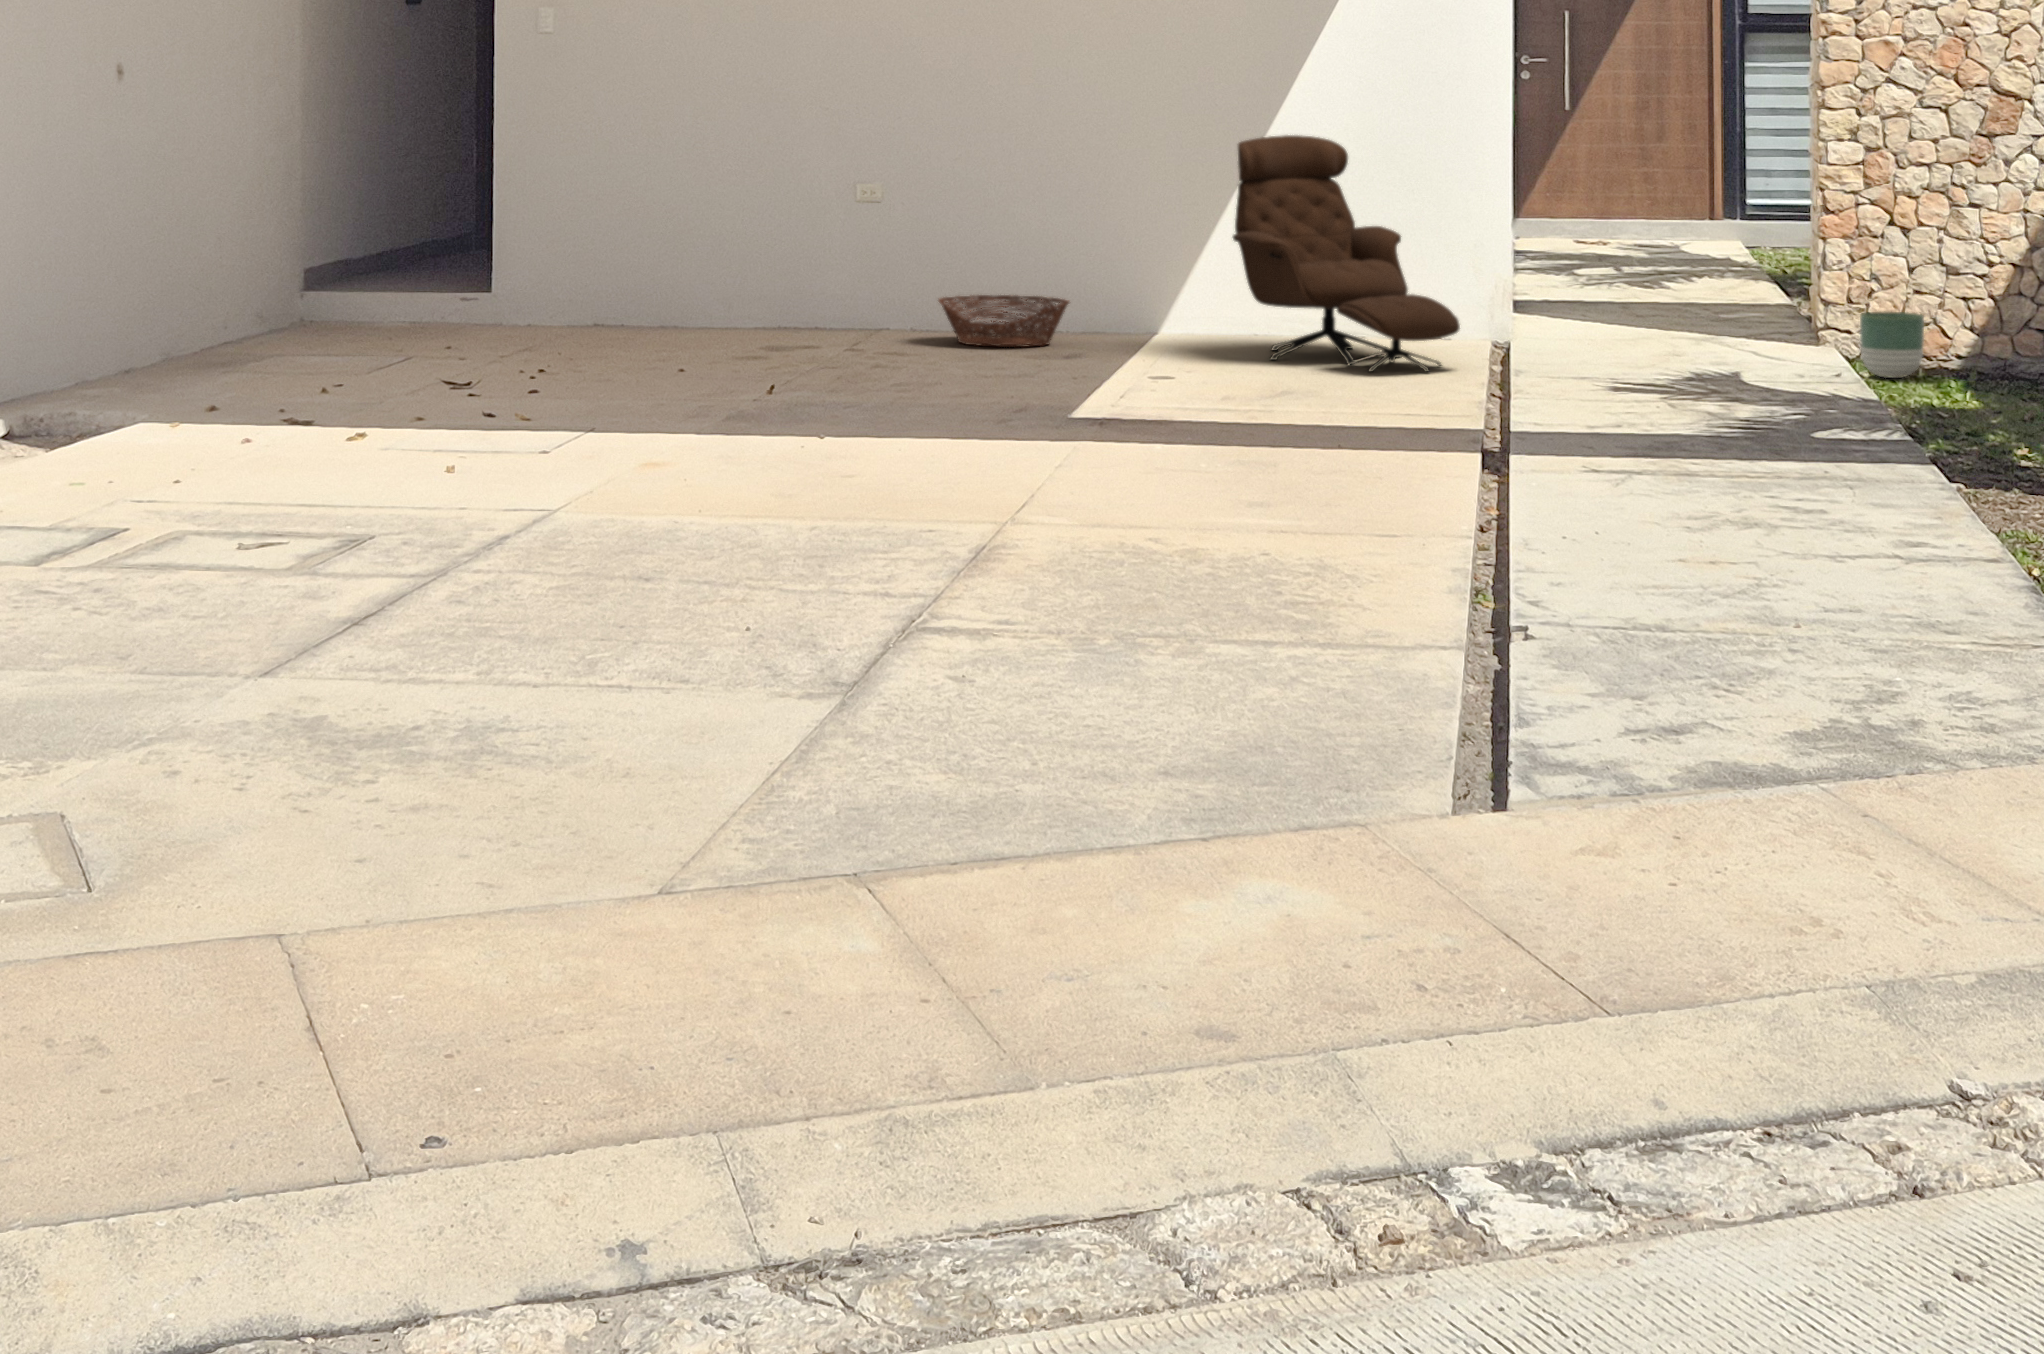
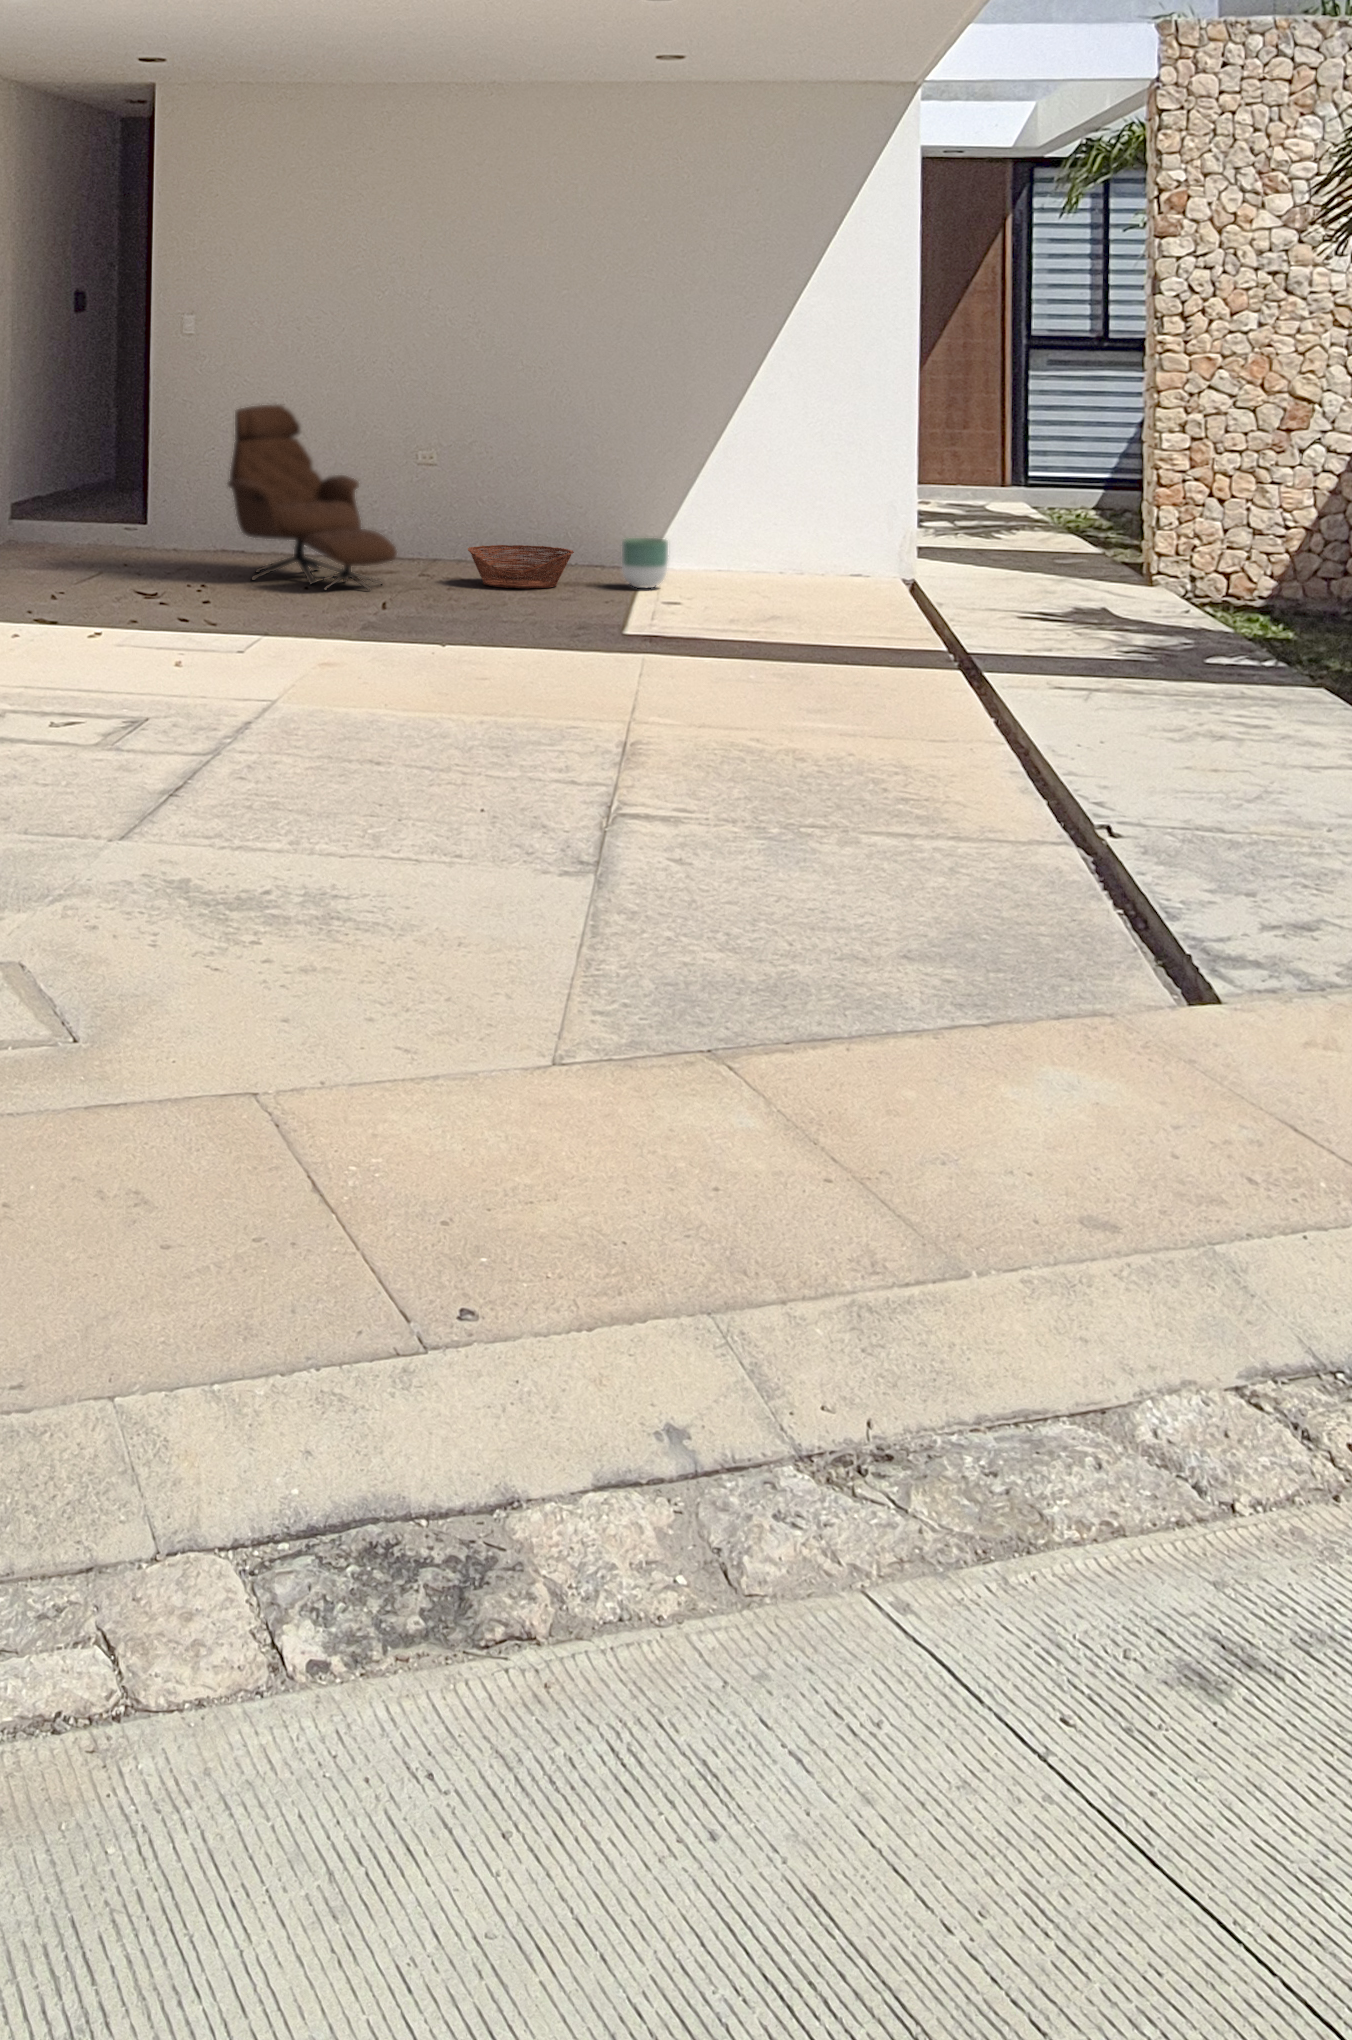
lounge chair: present [1233,135,1460,372] -> present [228,405,397,589]
planter: present [1860,312,1924,378] -> present [622,538,668,588]

